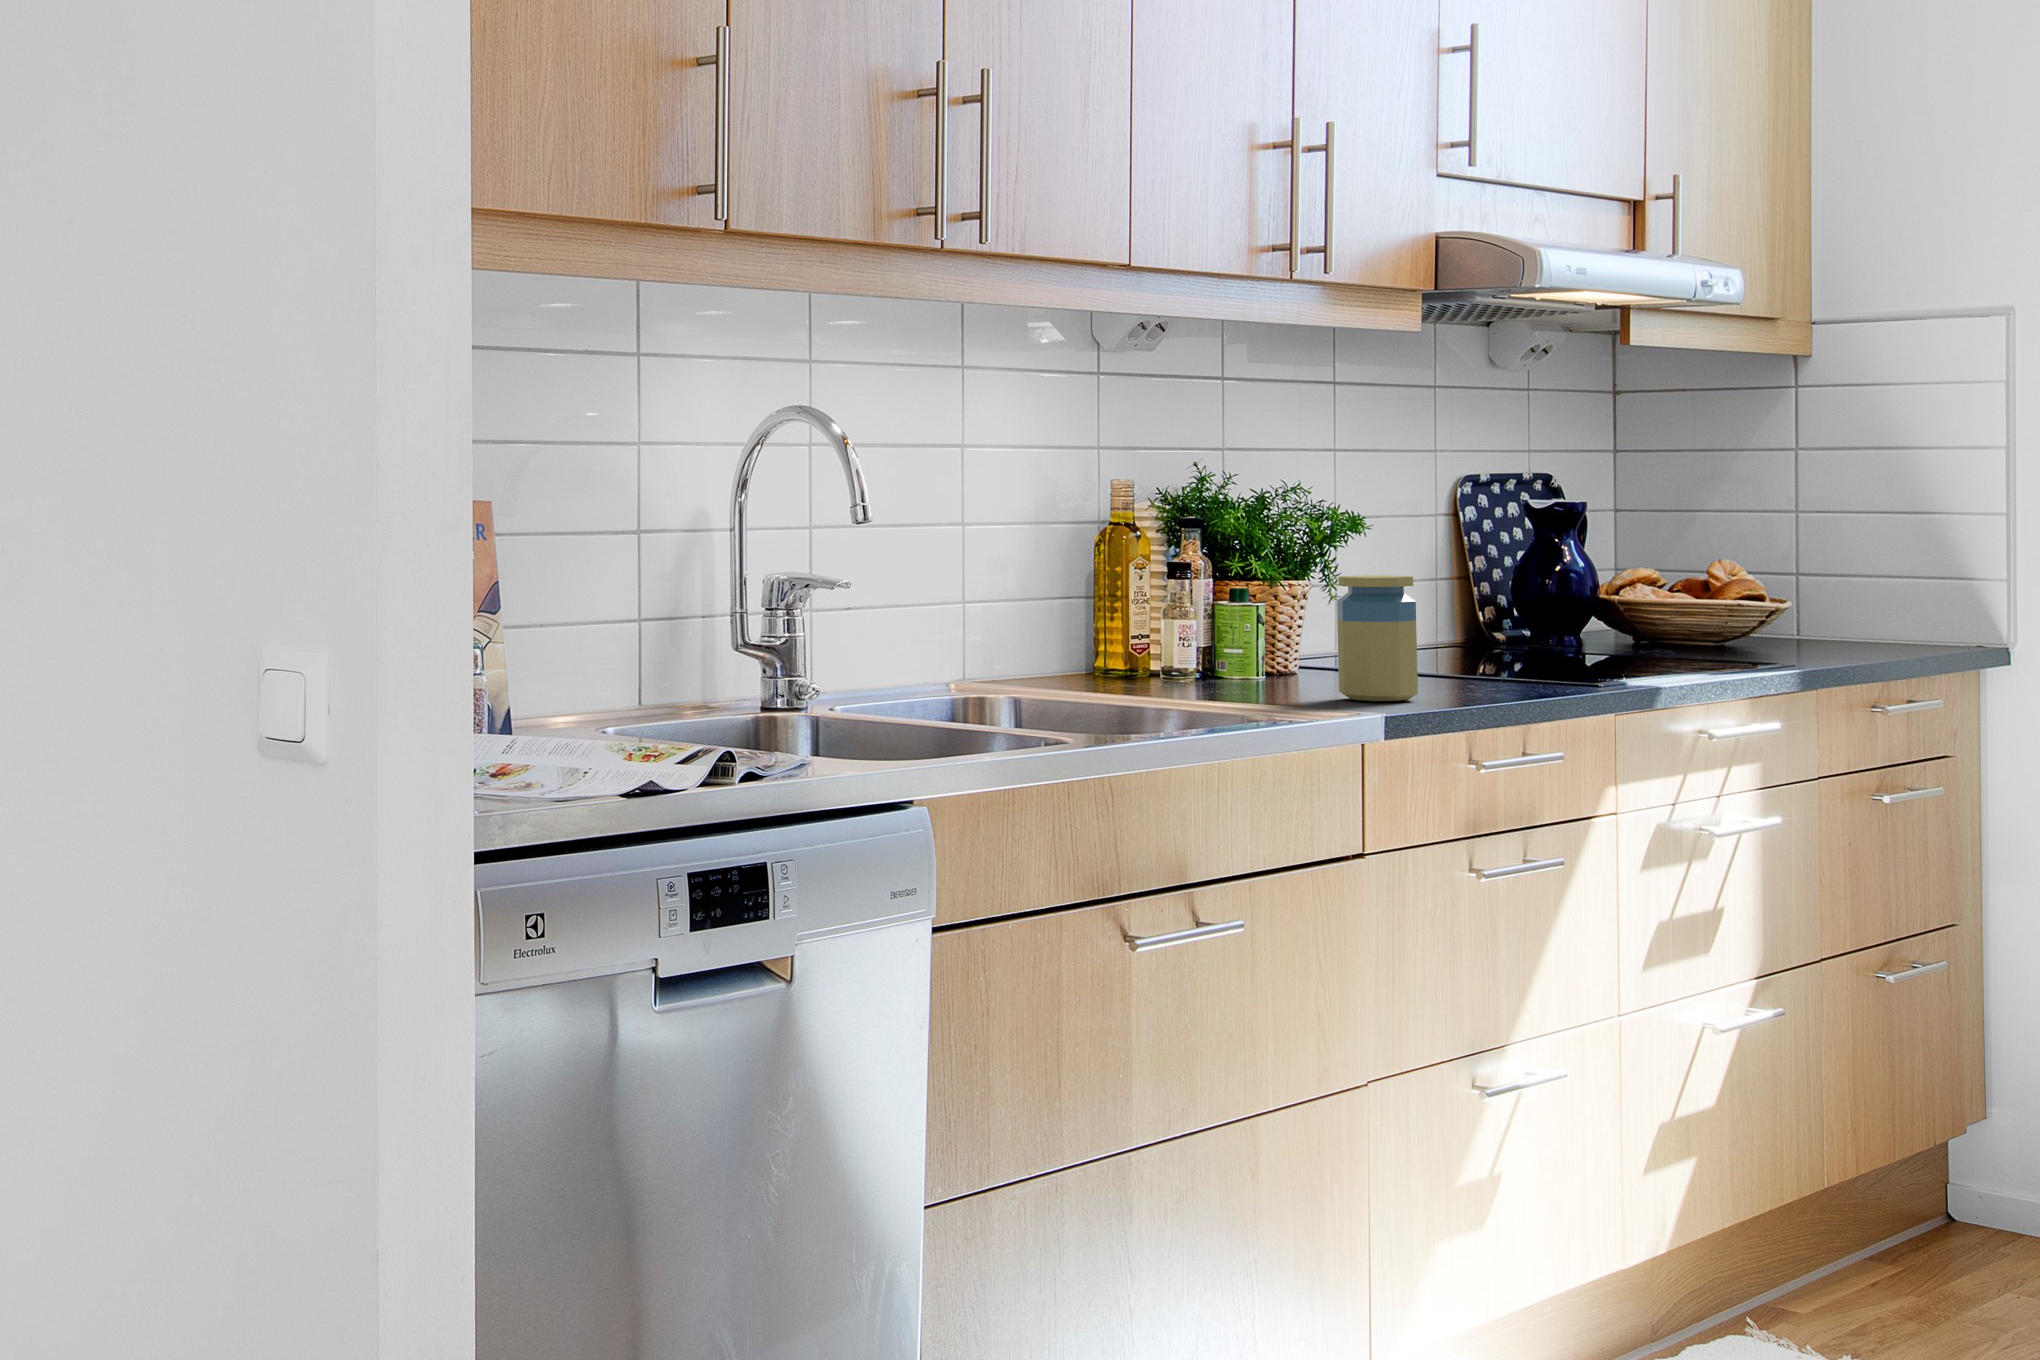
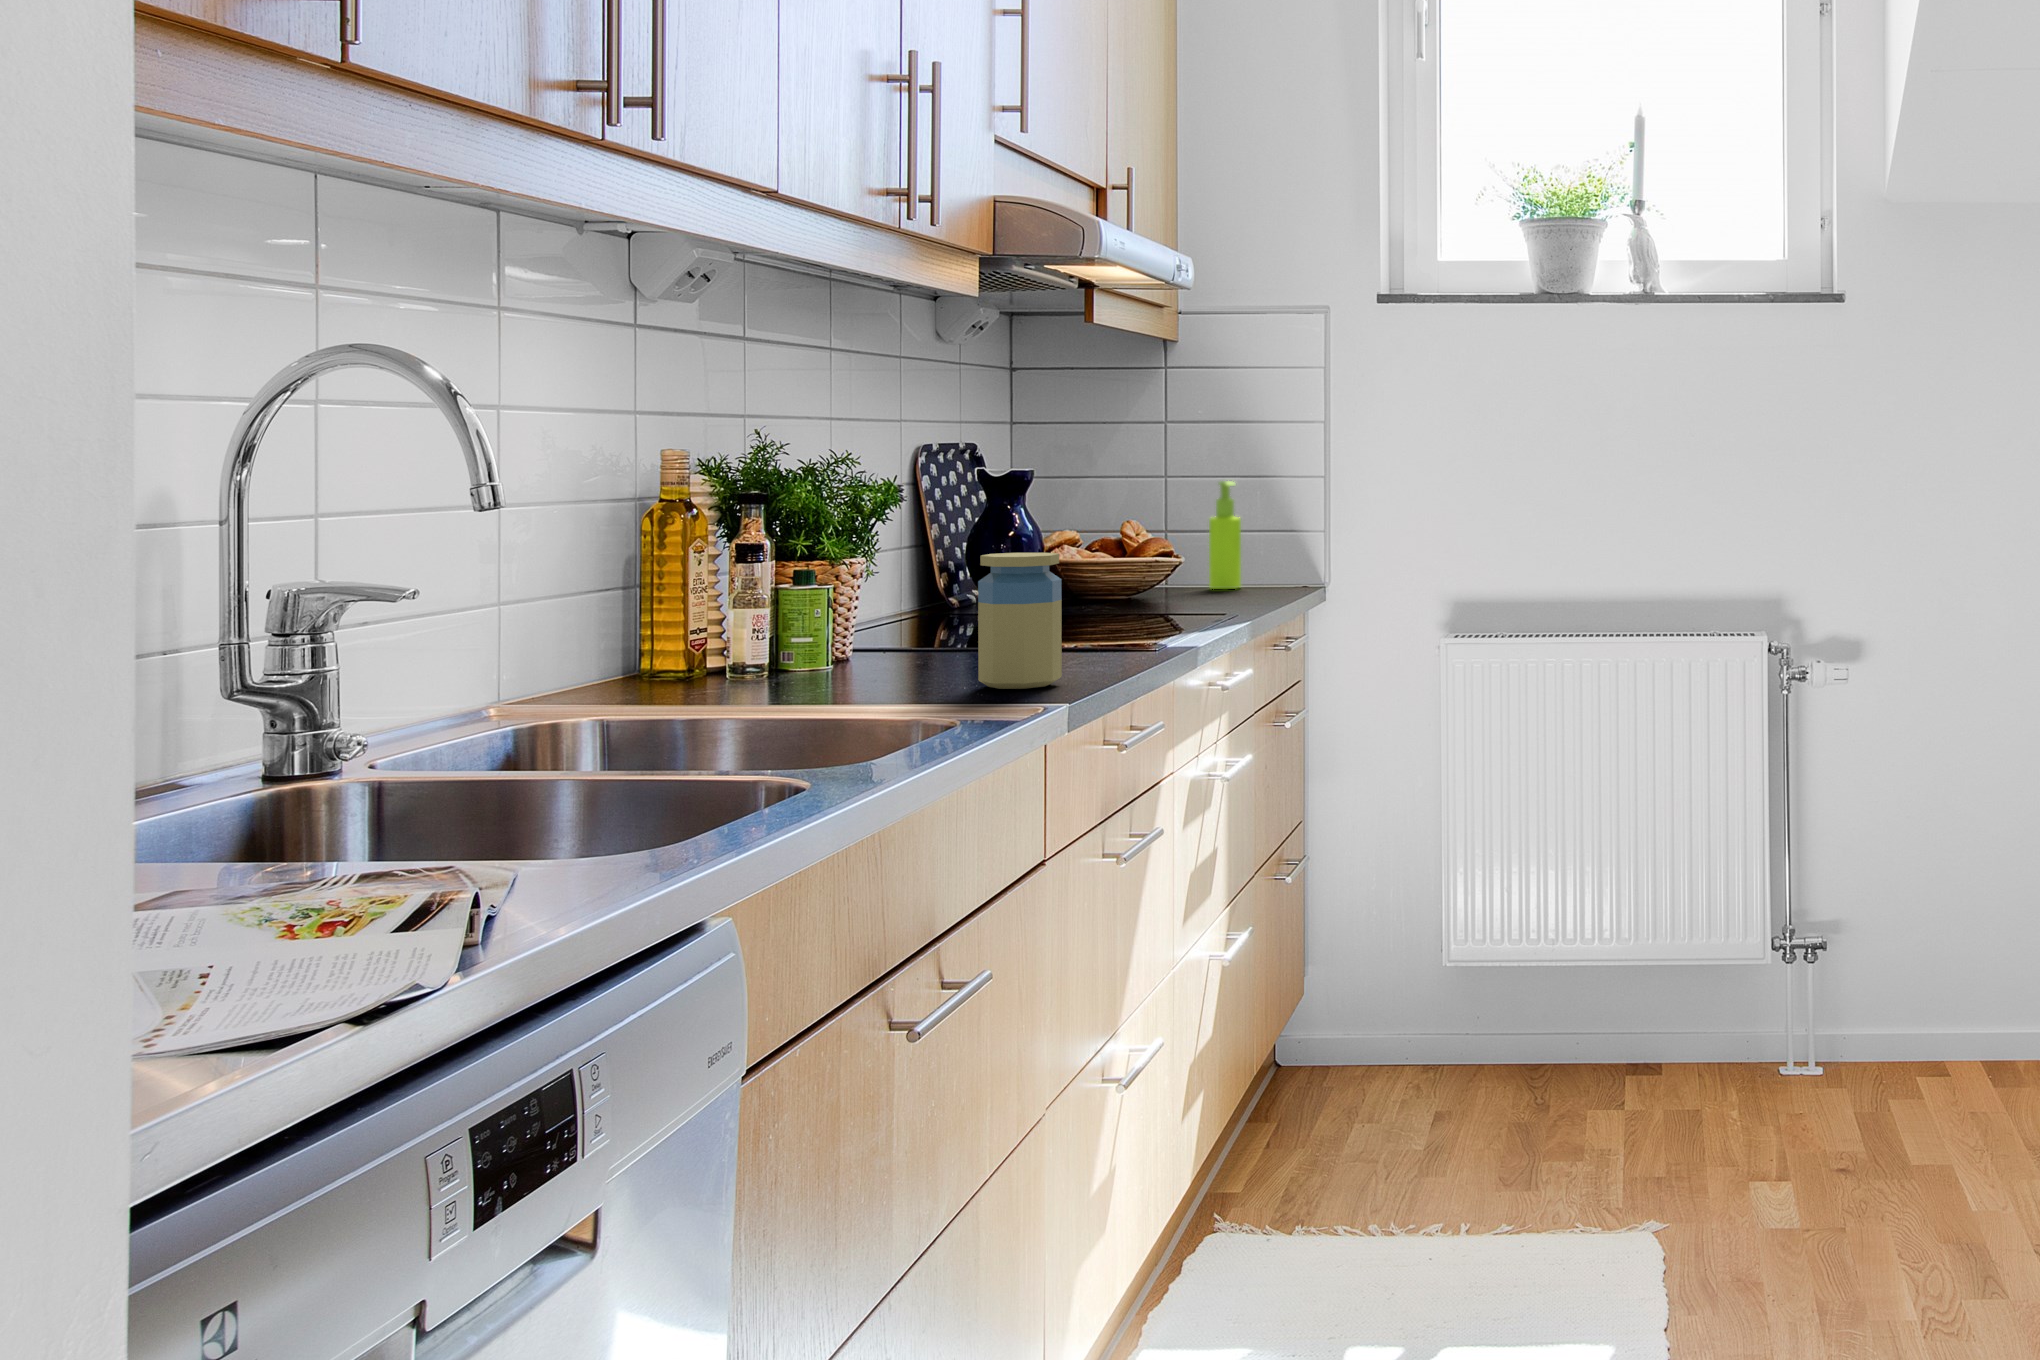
soap dispenser: none [1850,514,1895,642] -> present [1209,481,1241,589]

